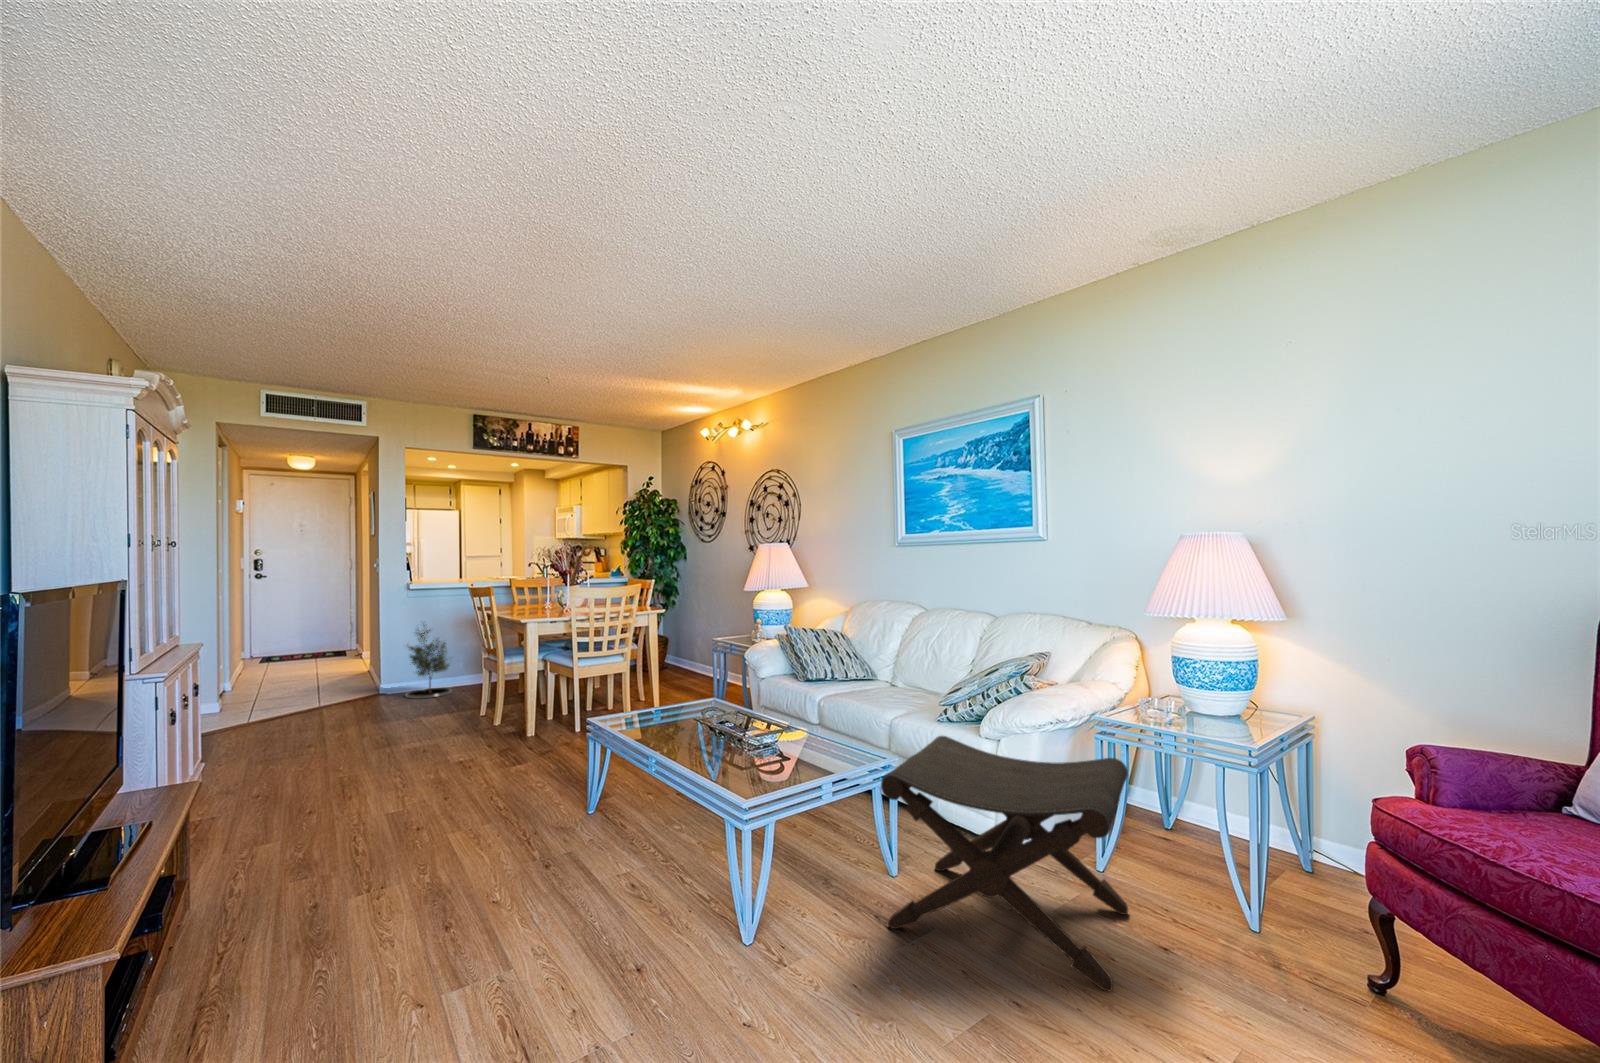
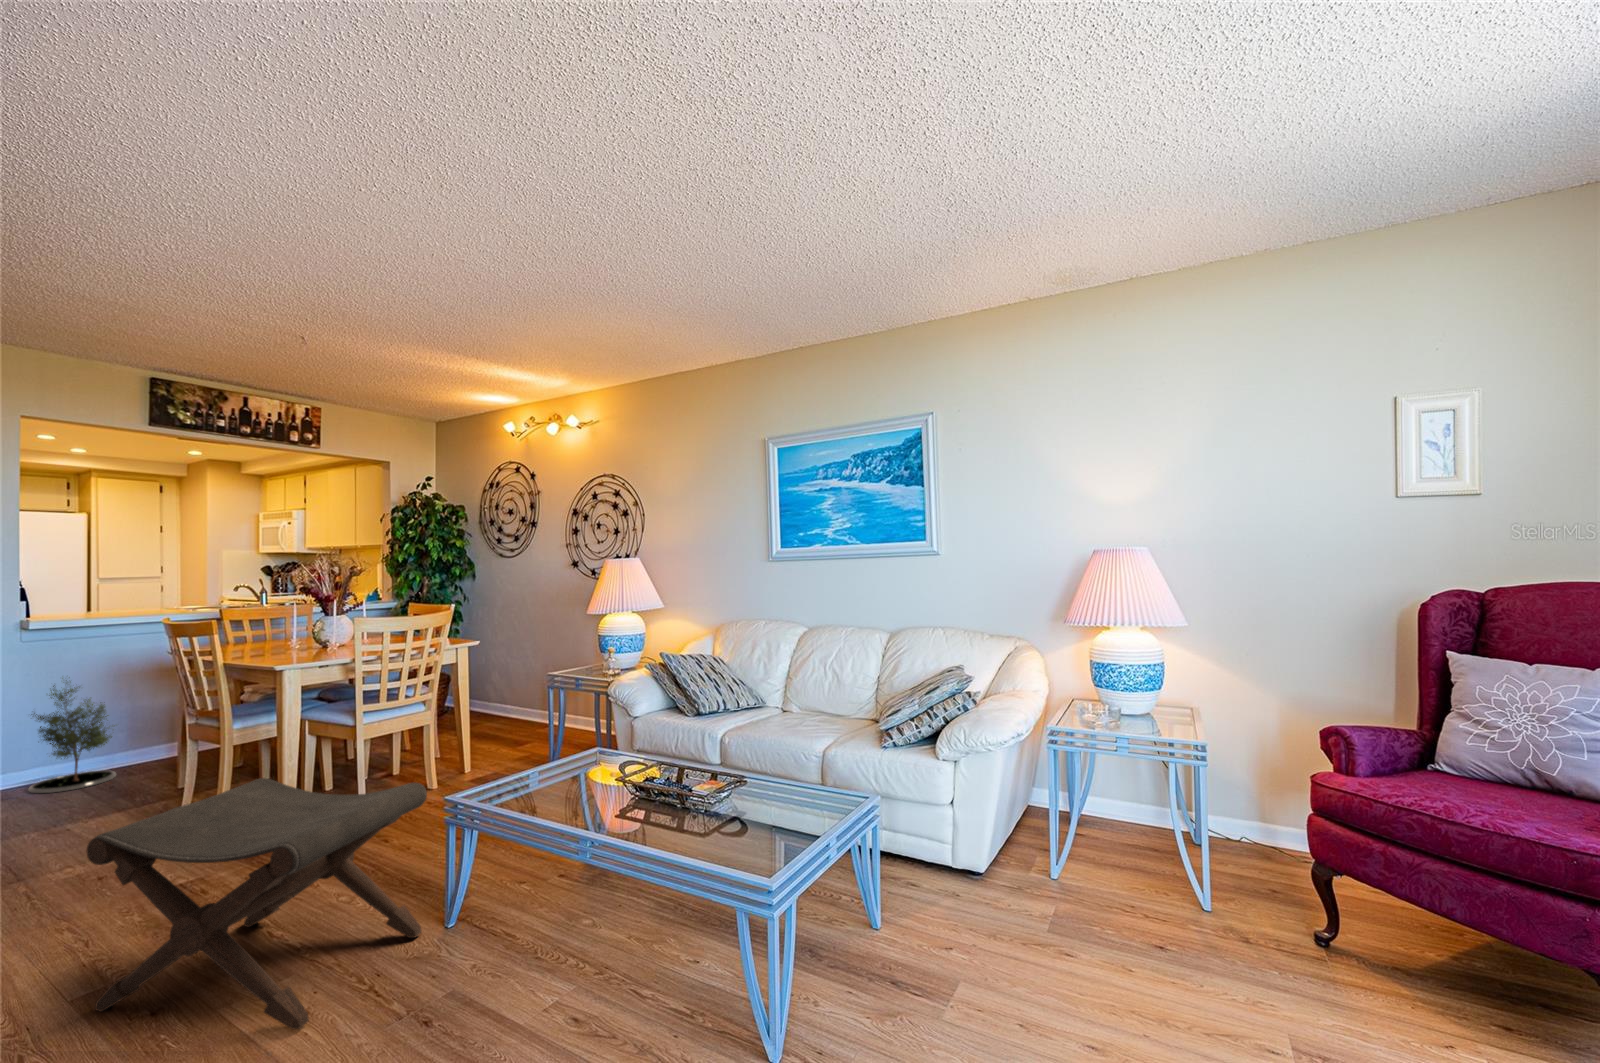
footstool: present [881,736,1128,991] -> present [87,778,427,1029]

